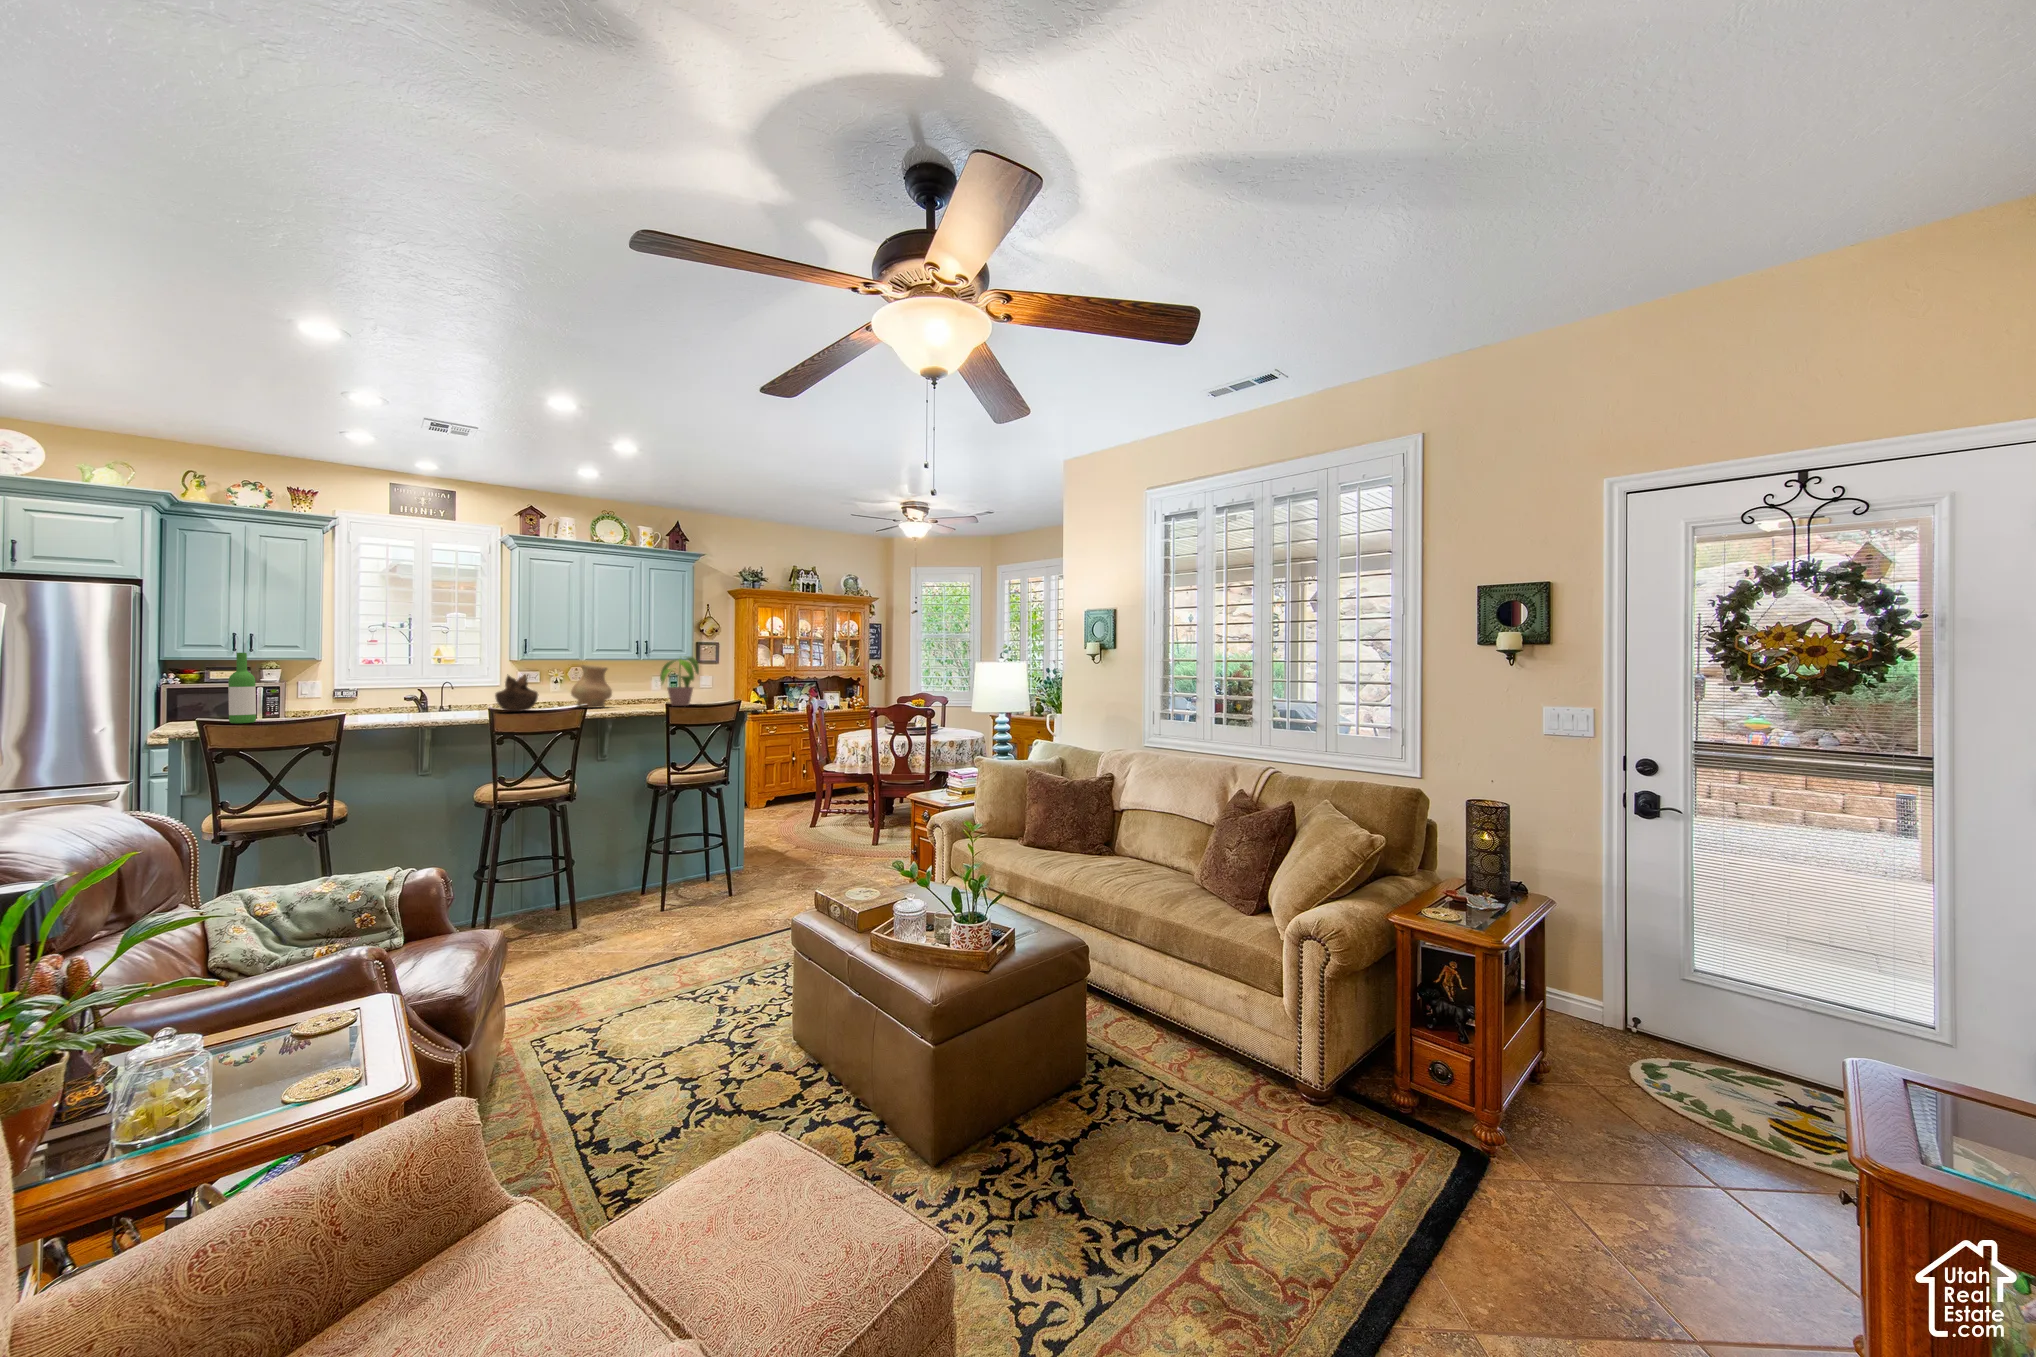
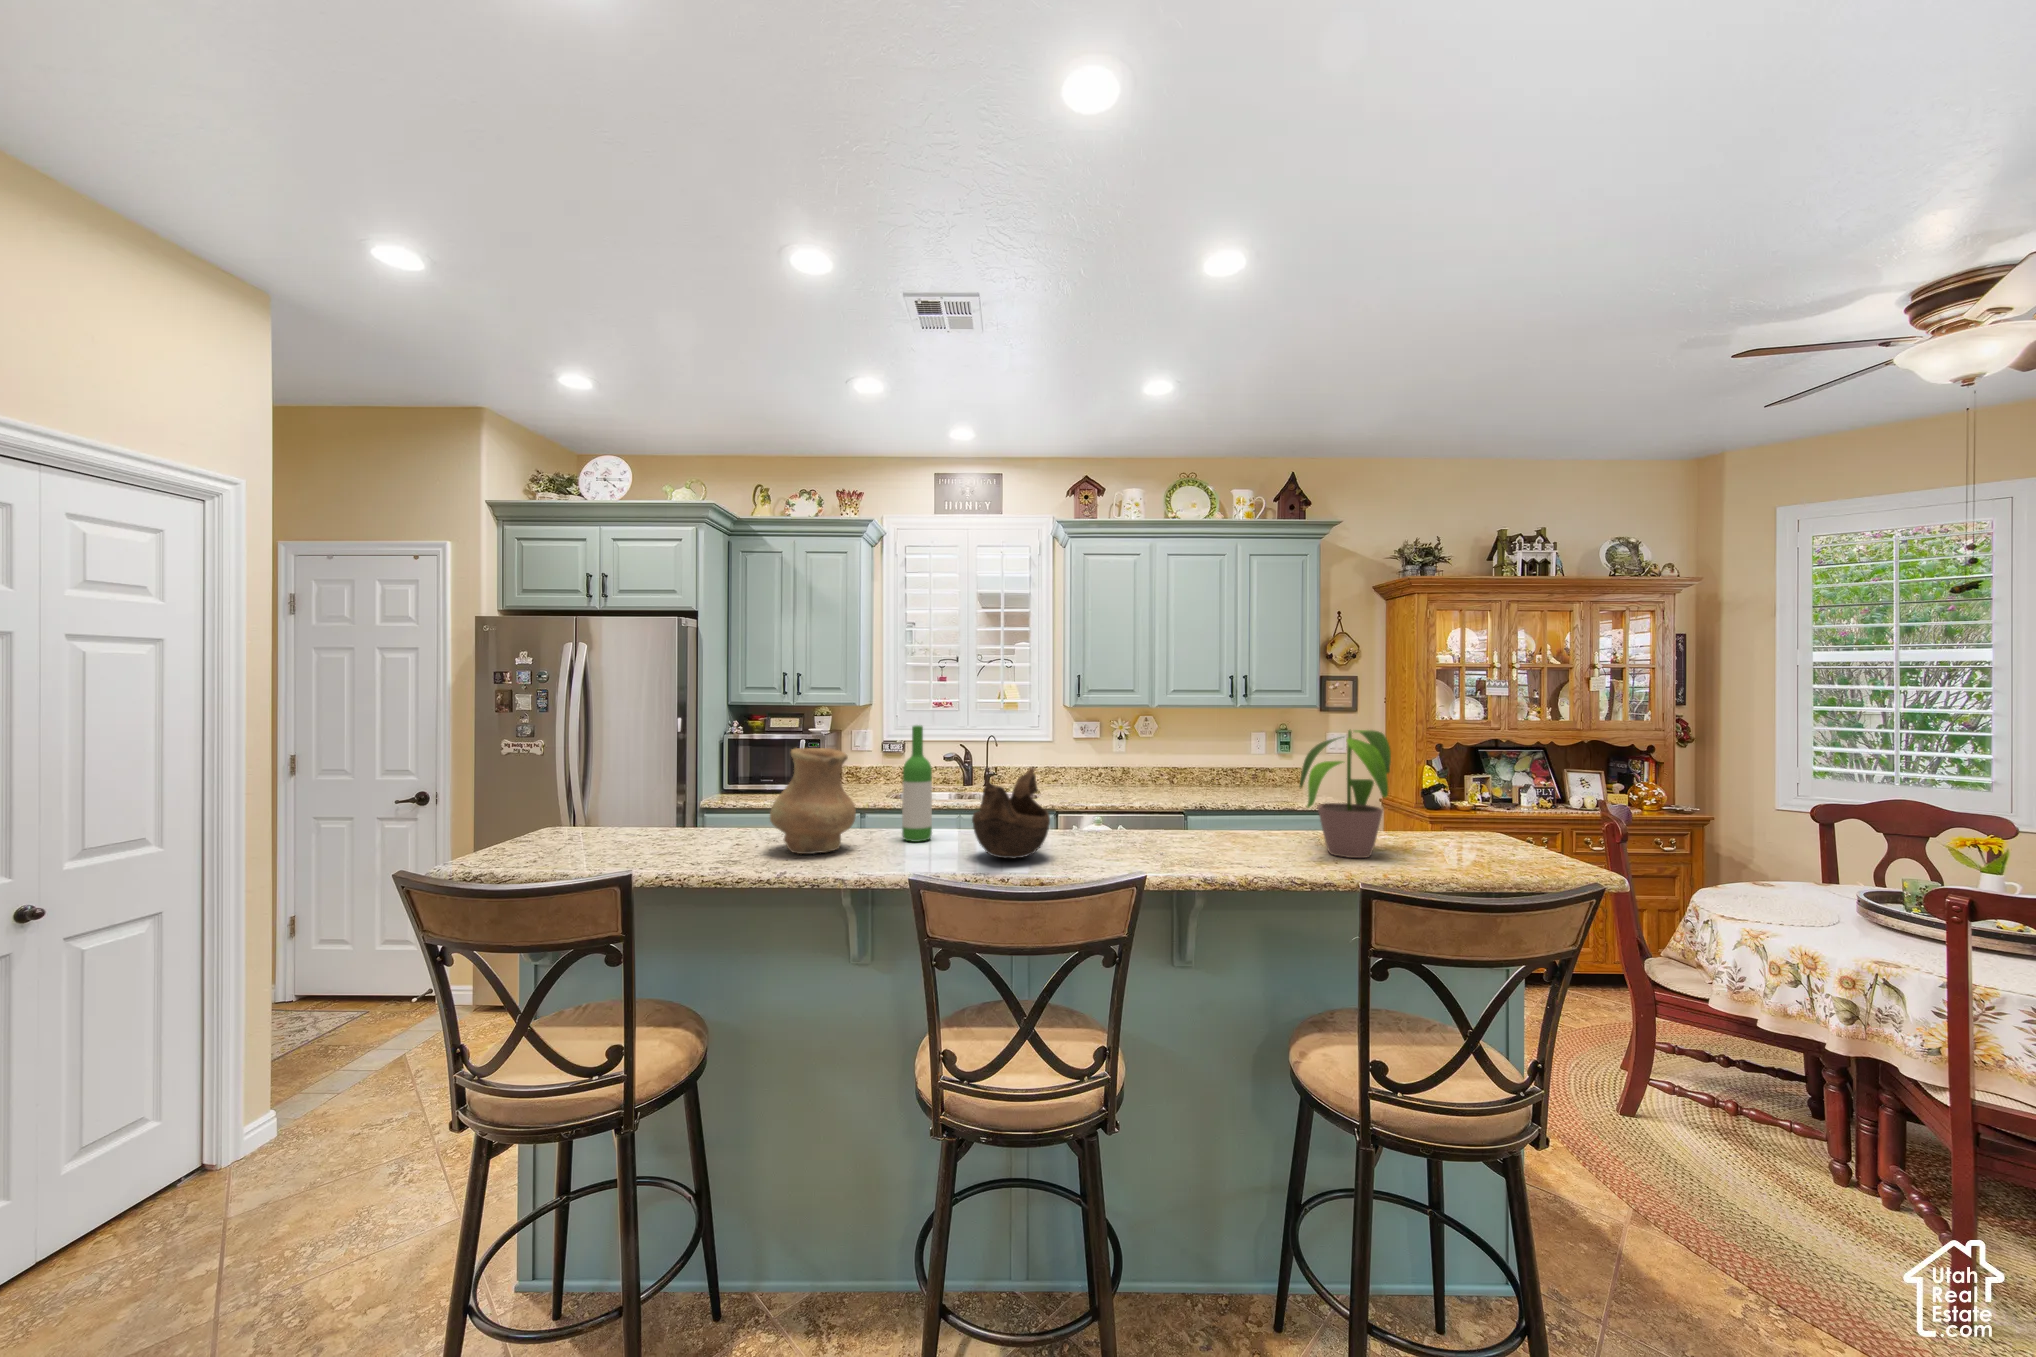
wine bottle: present [228,653,256,724] -> present [902,725,932,842]
vase: present [571,665,612,708] -> present [770,748,856,854]

